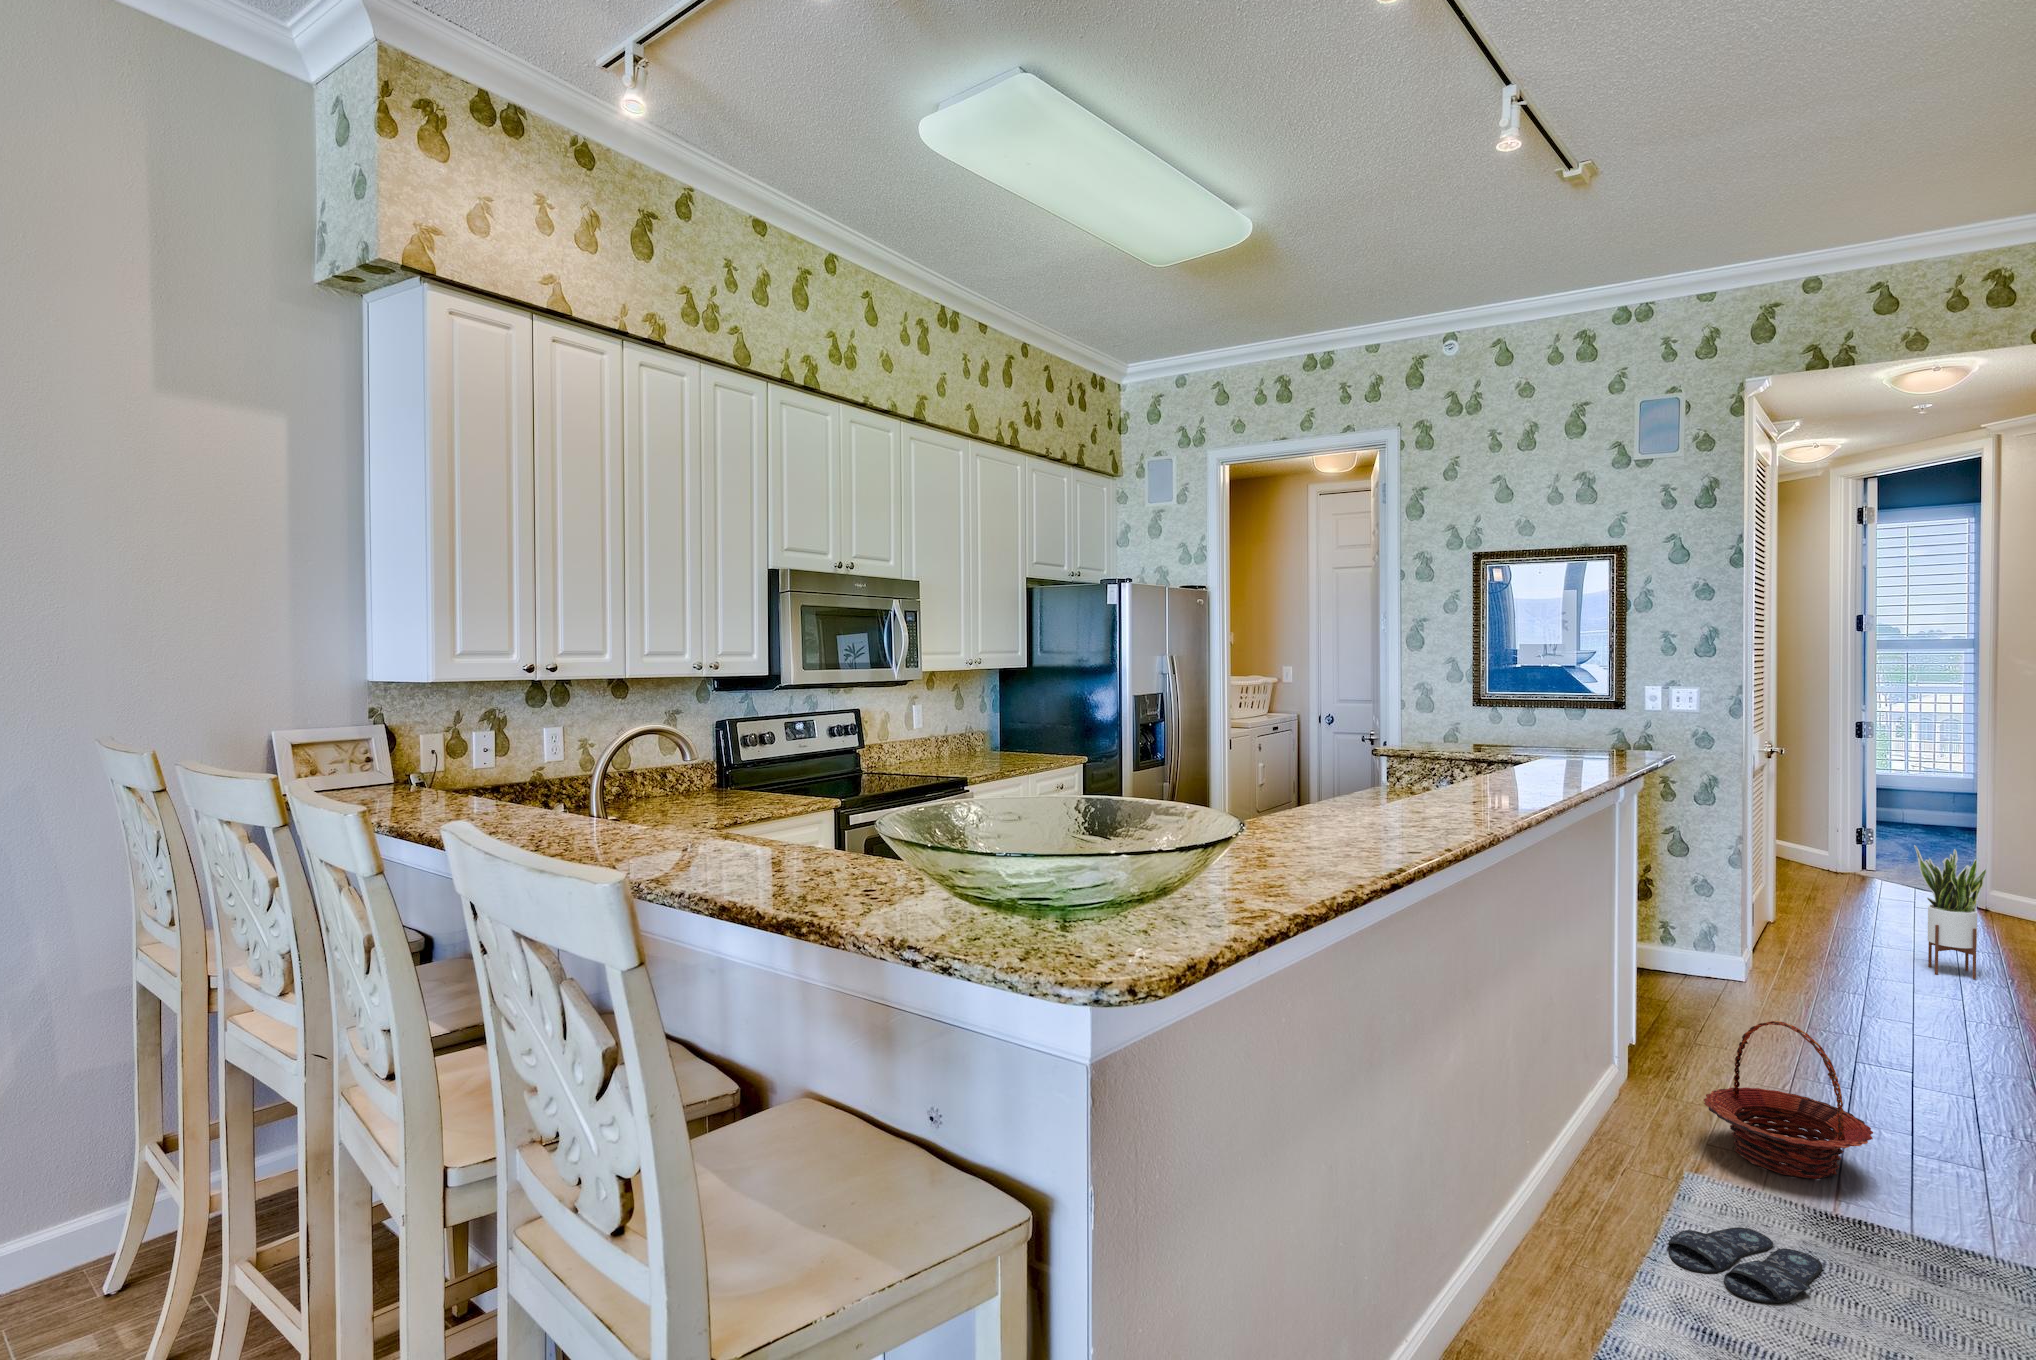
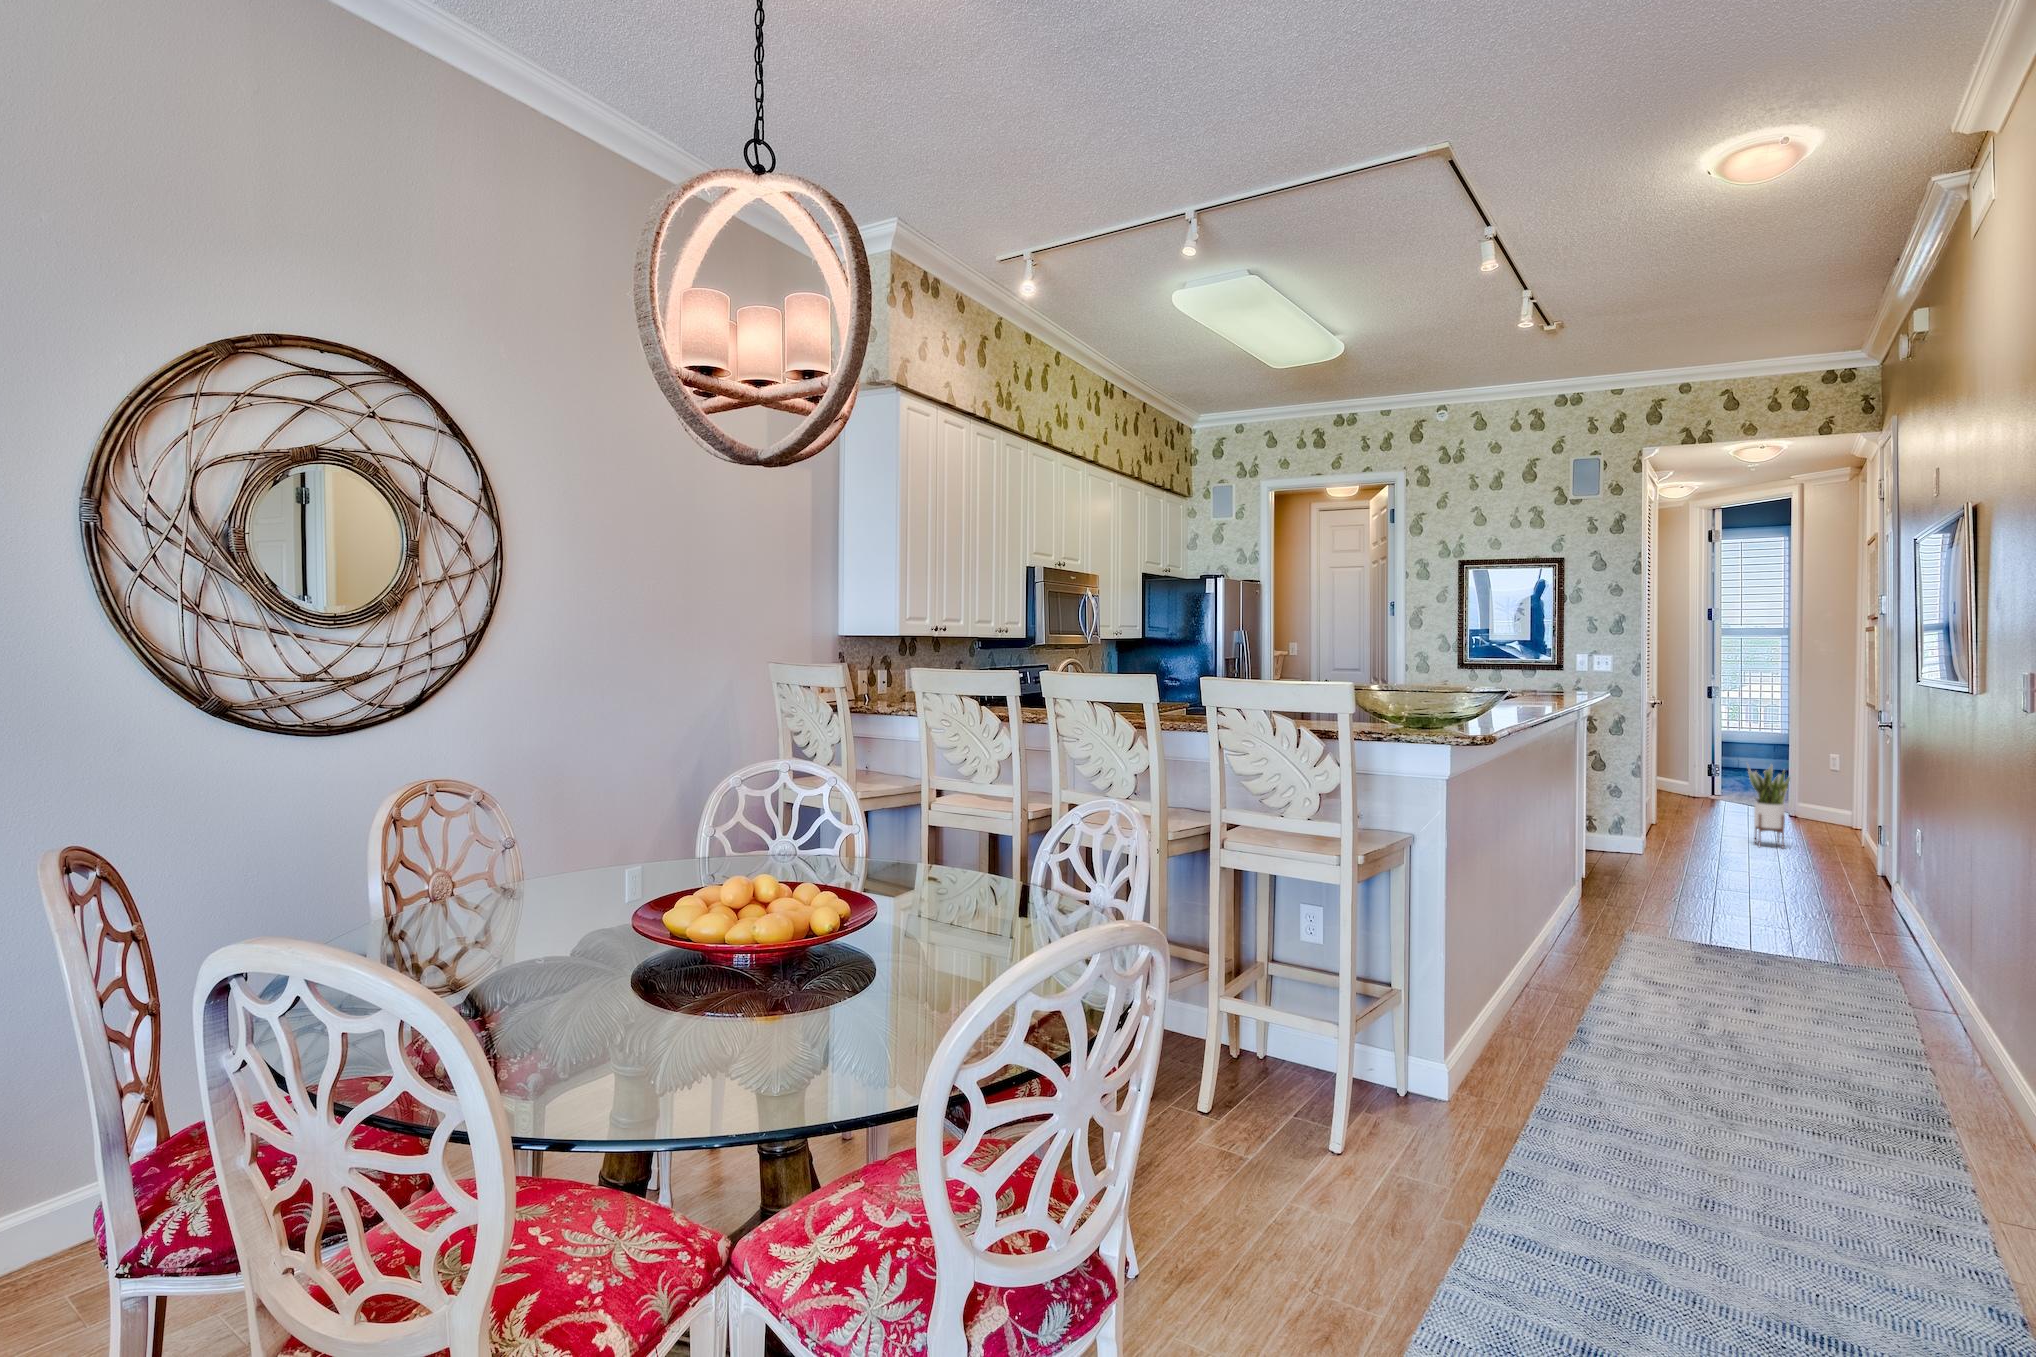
basket: present [1704,1021,1873,1179] -> none [1630,841,1724,927]
slippers: present [1668,1227,1823,1303] -> none [1620,943,1700,965]

